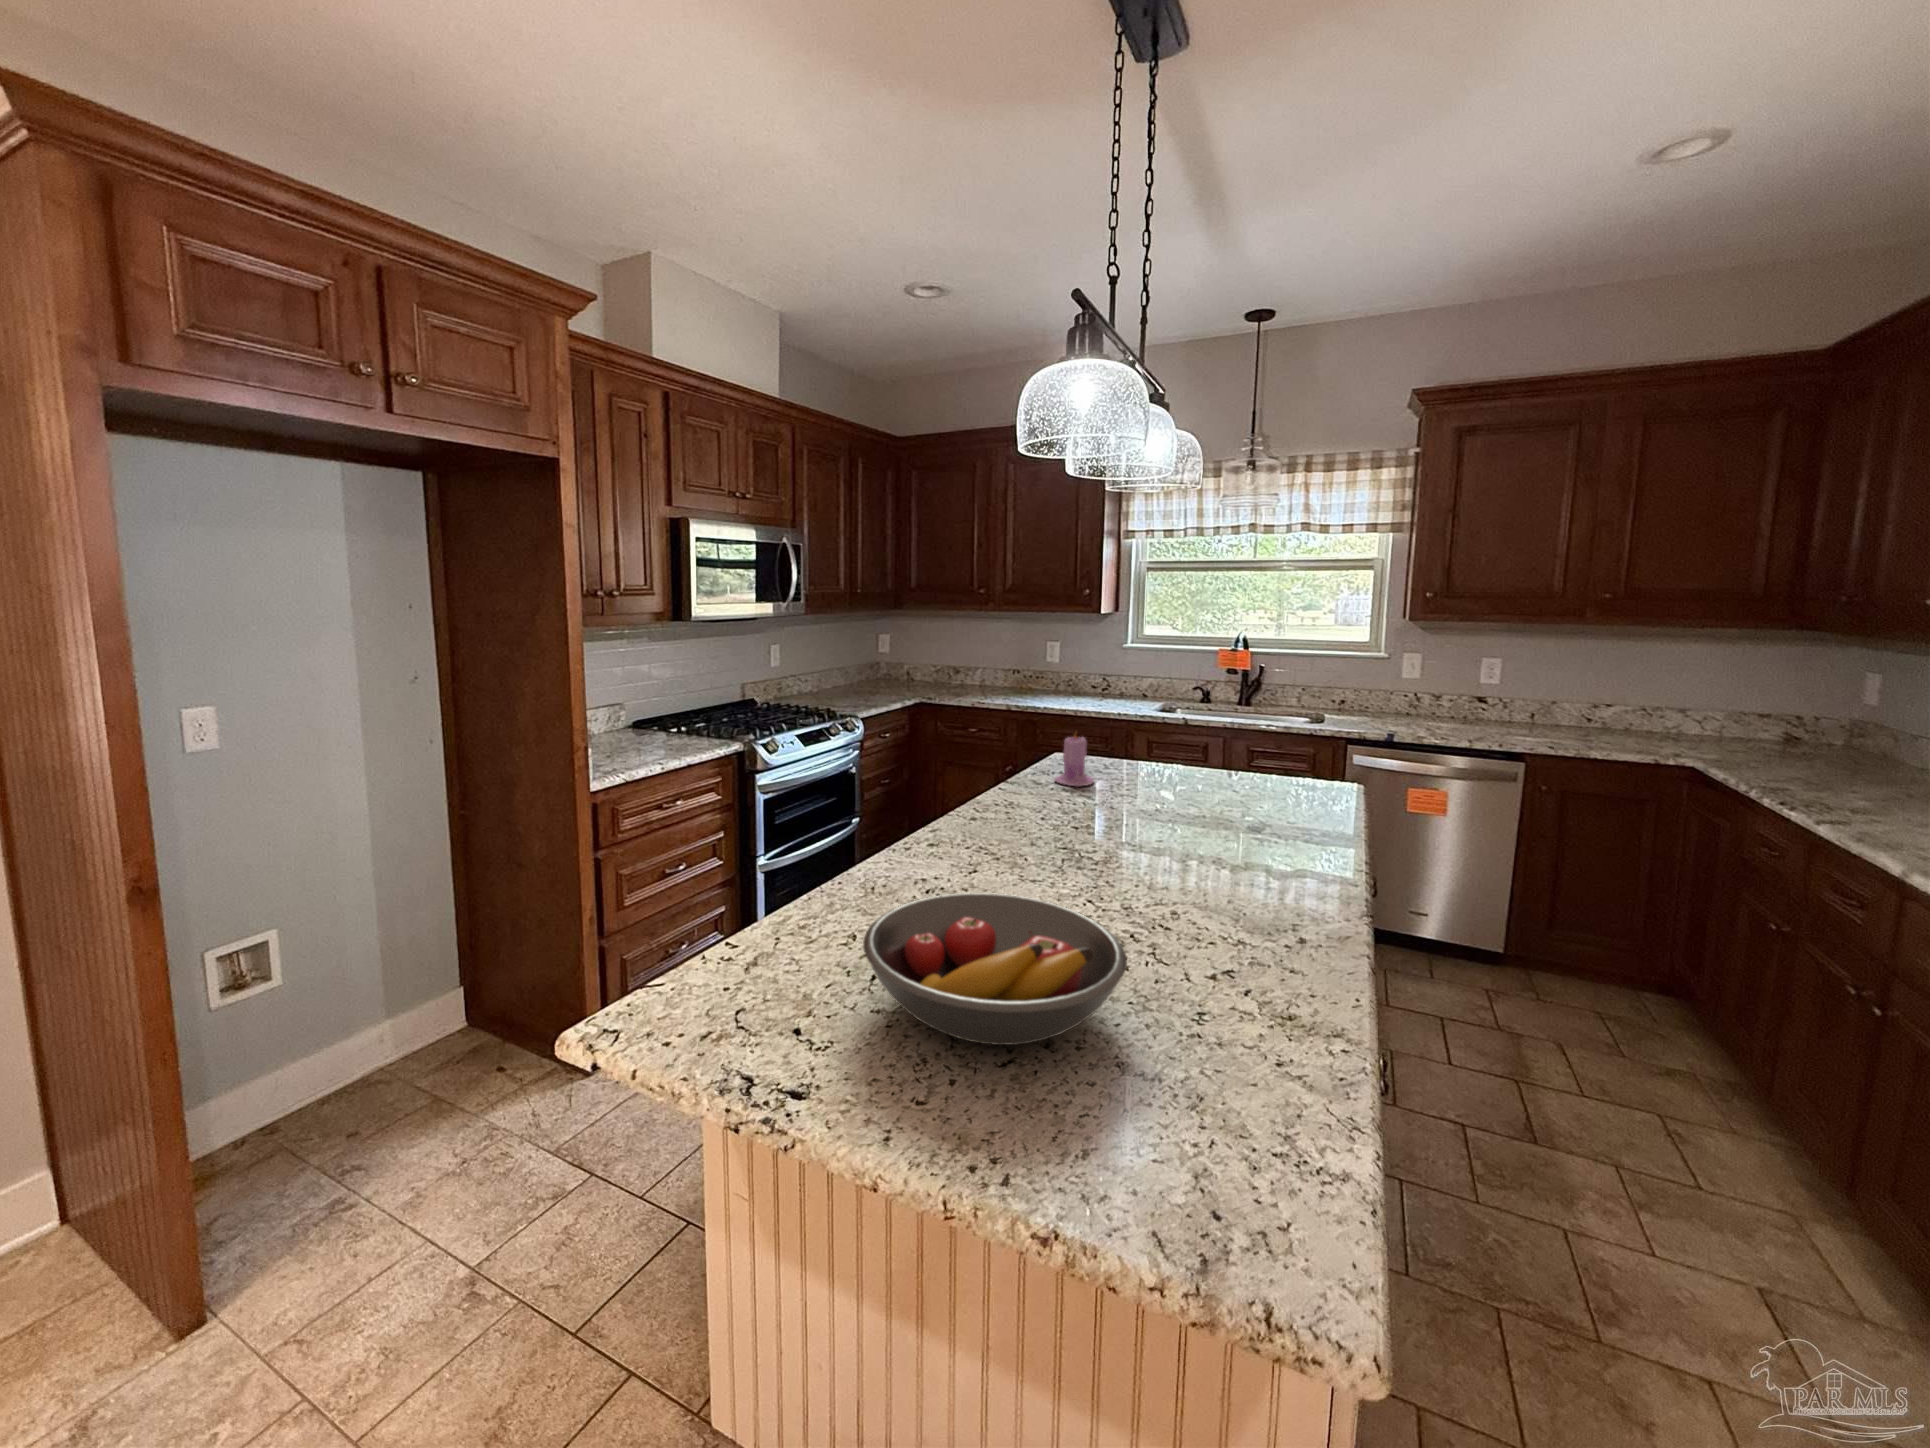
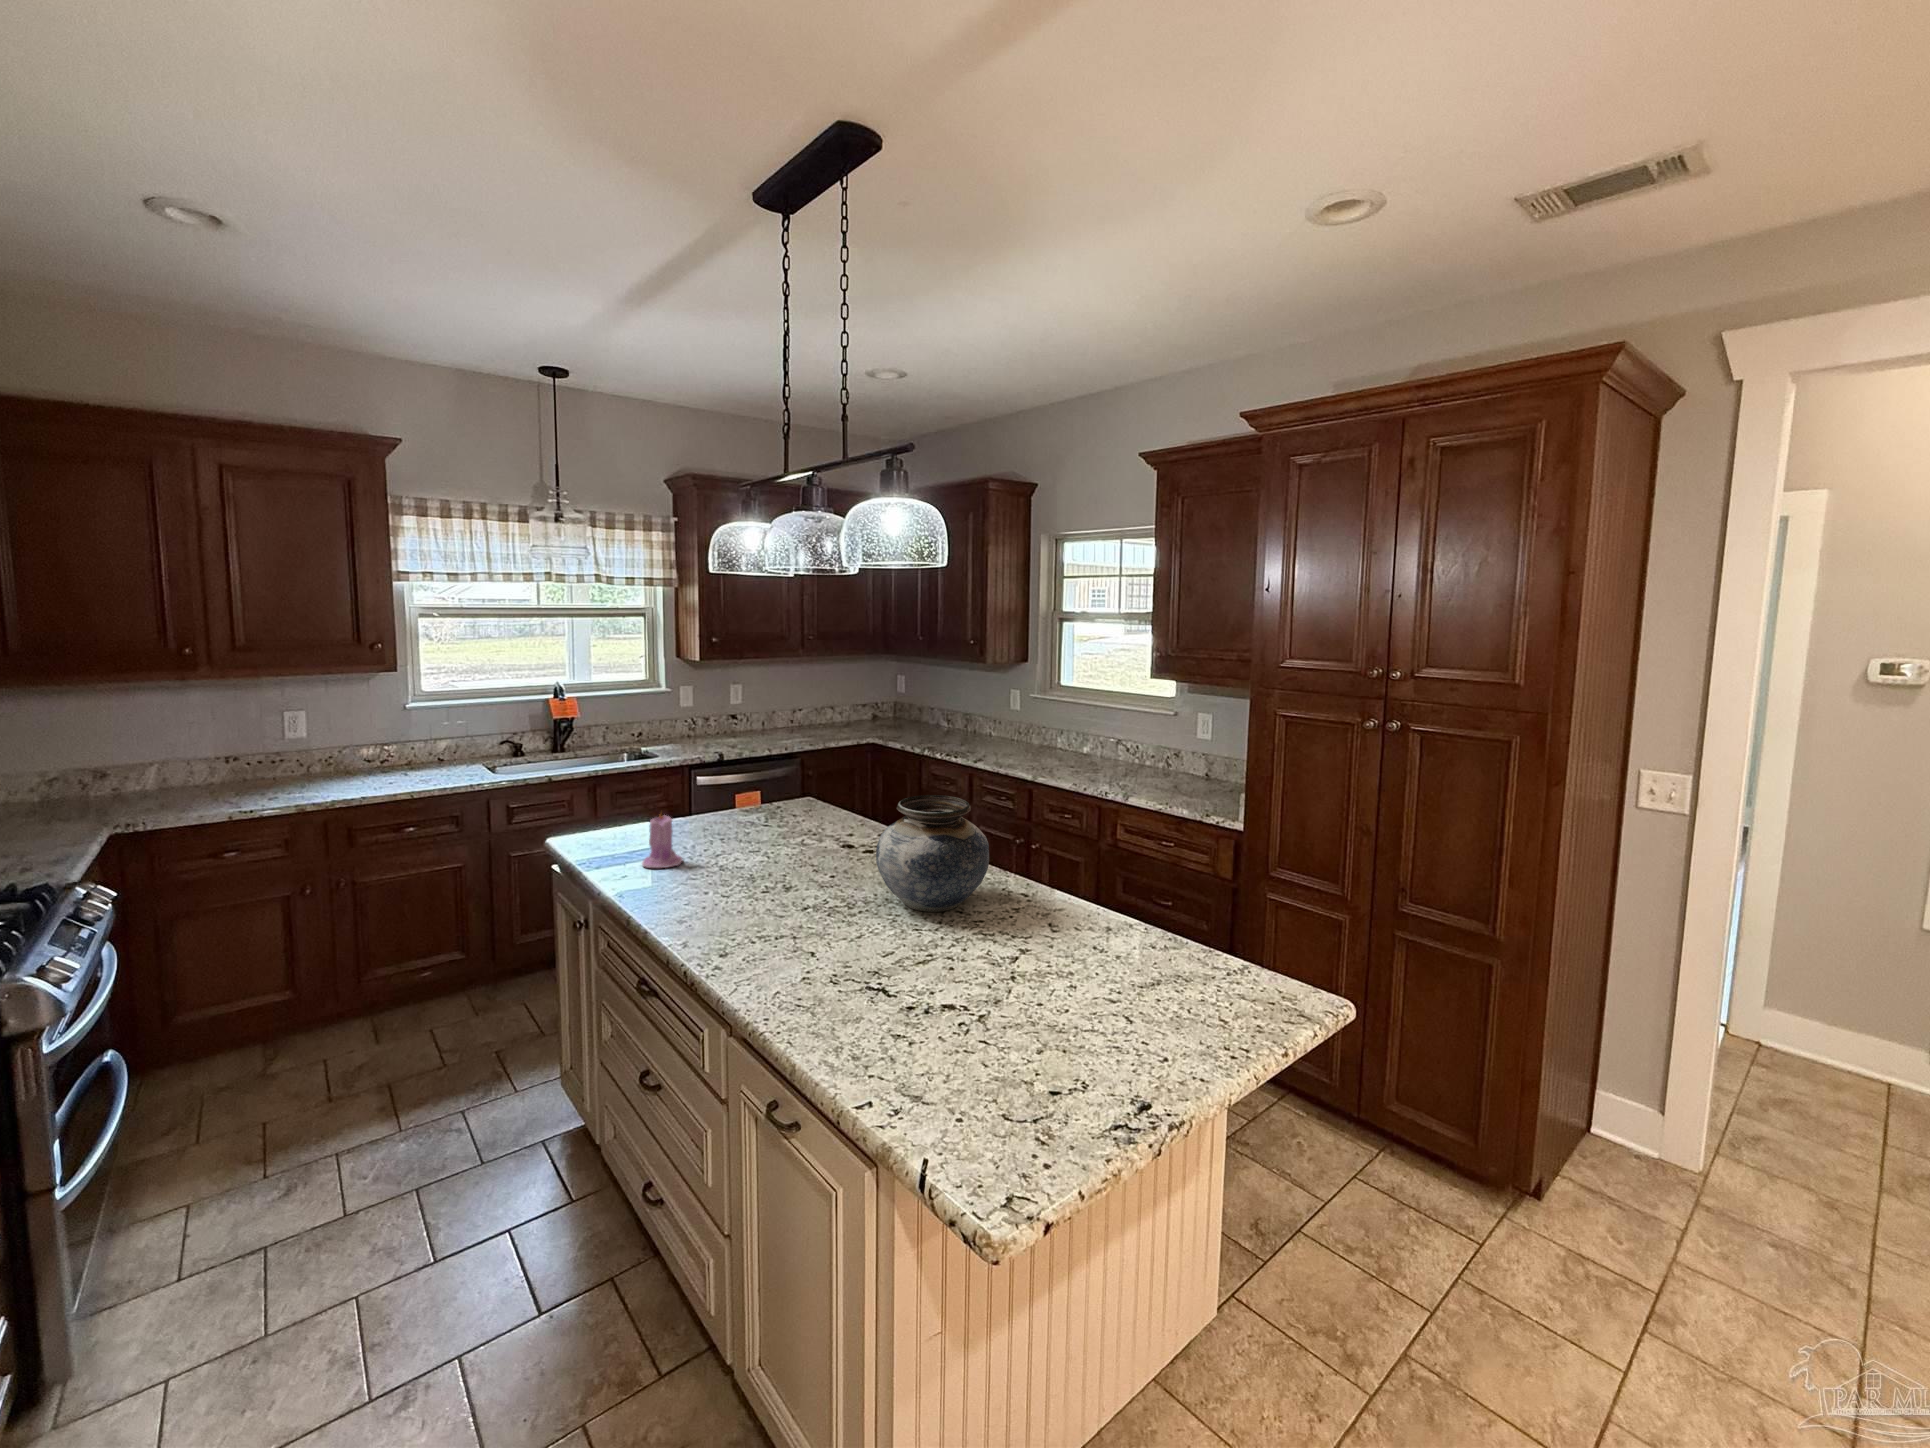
vase: none [1113,749,1273,903] -> present [876,795,989,912]
fruit bowl: present [863,893,1127,1045] -> none [971,926,1162,1035]

